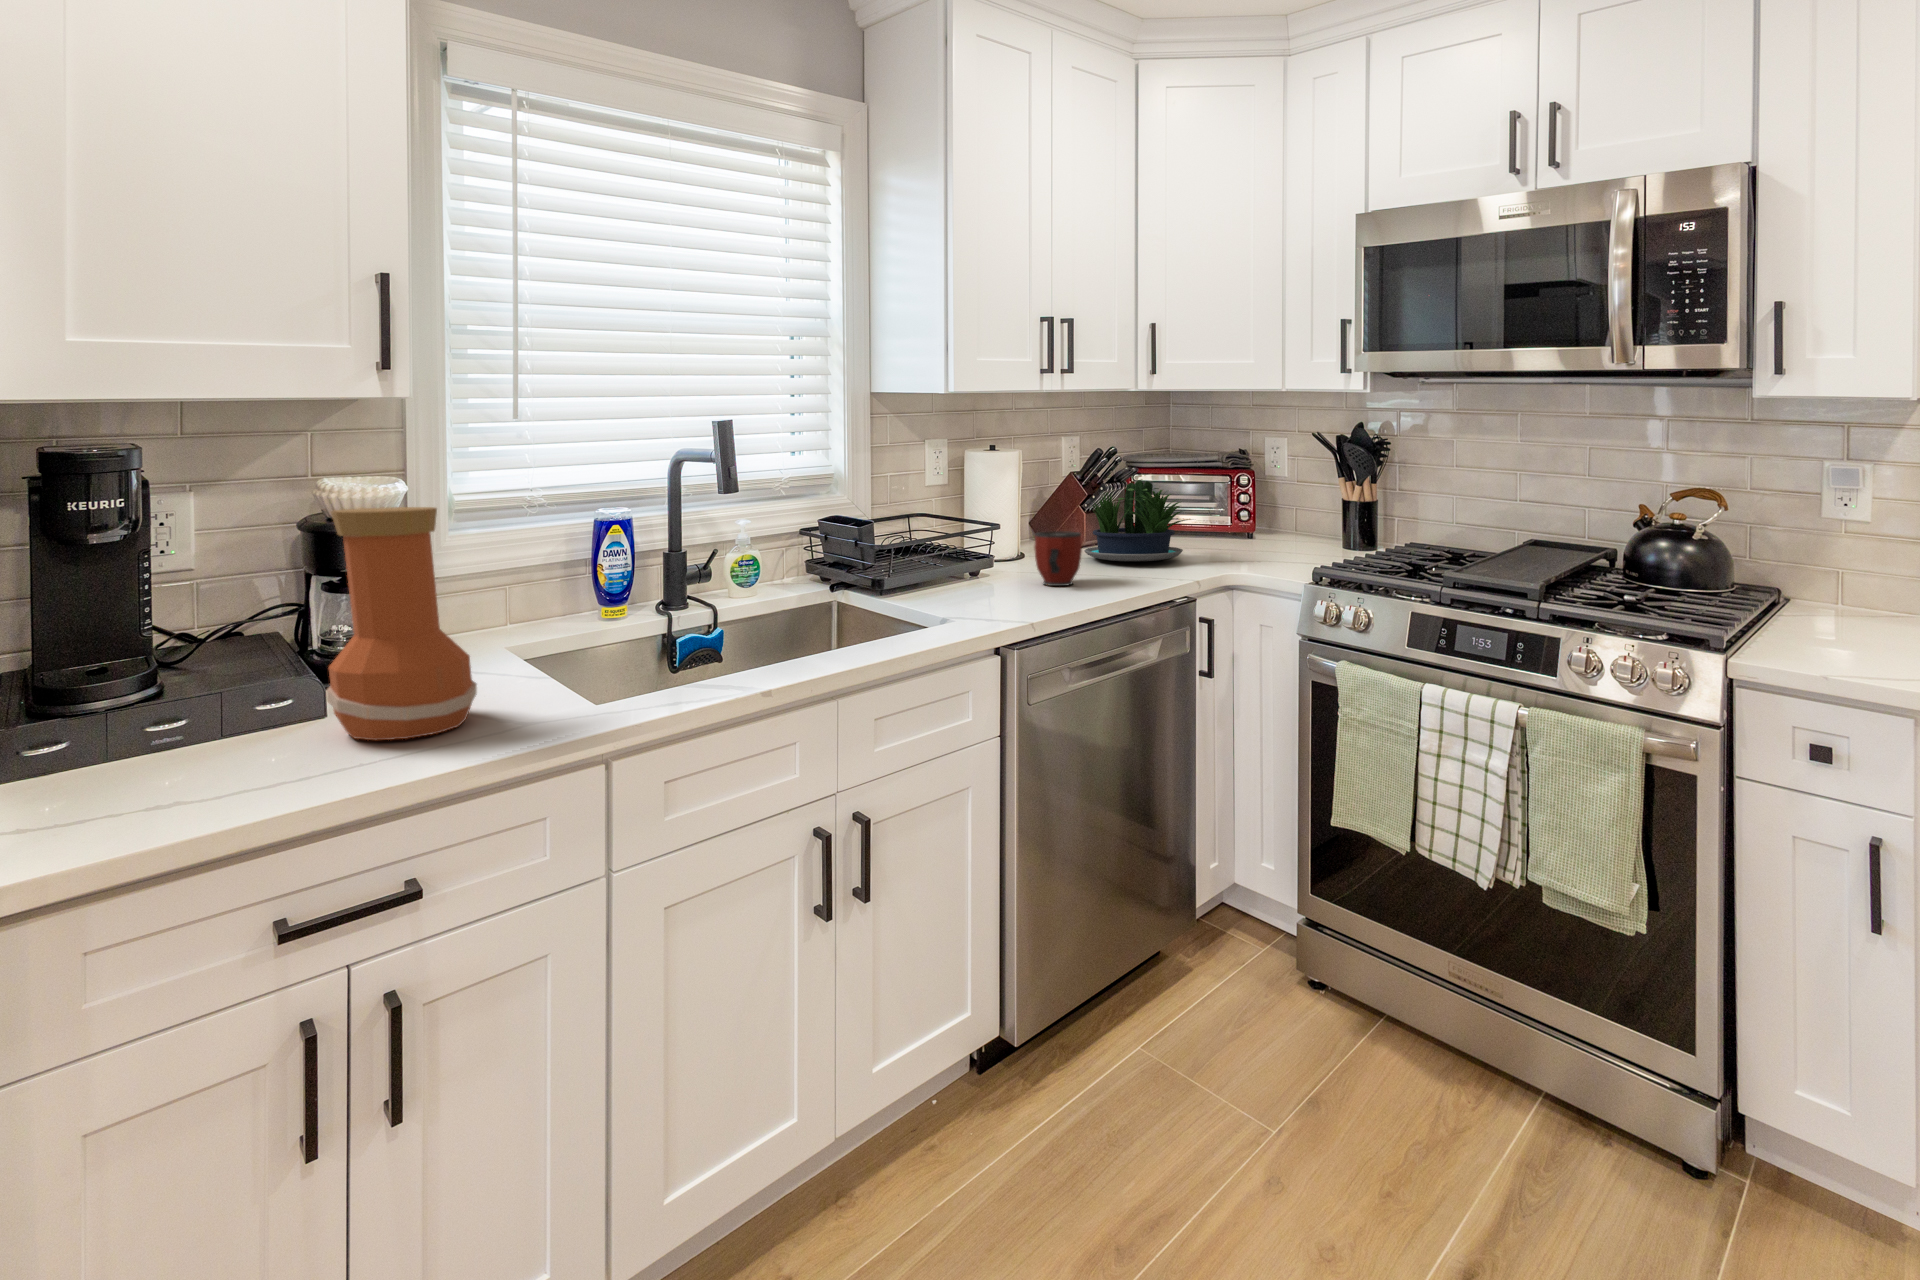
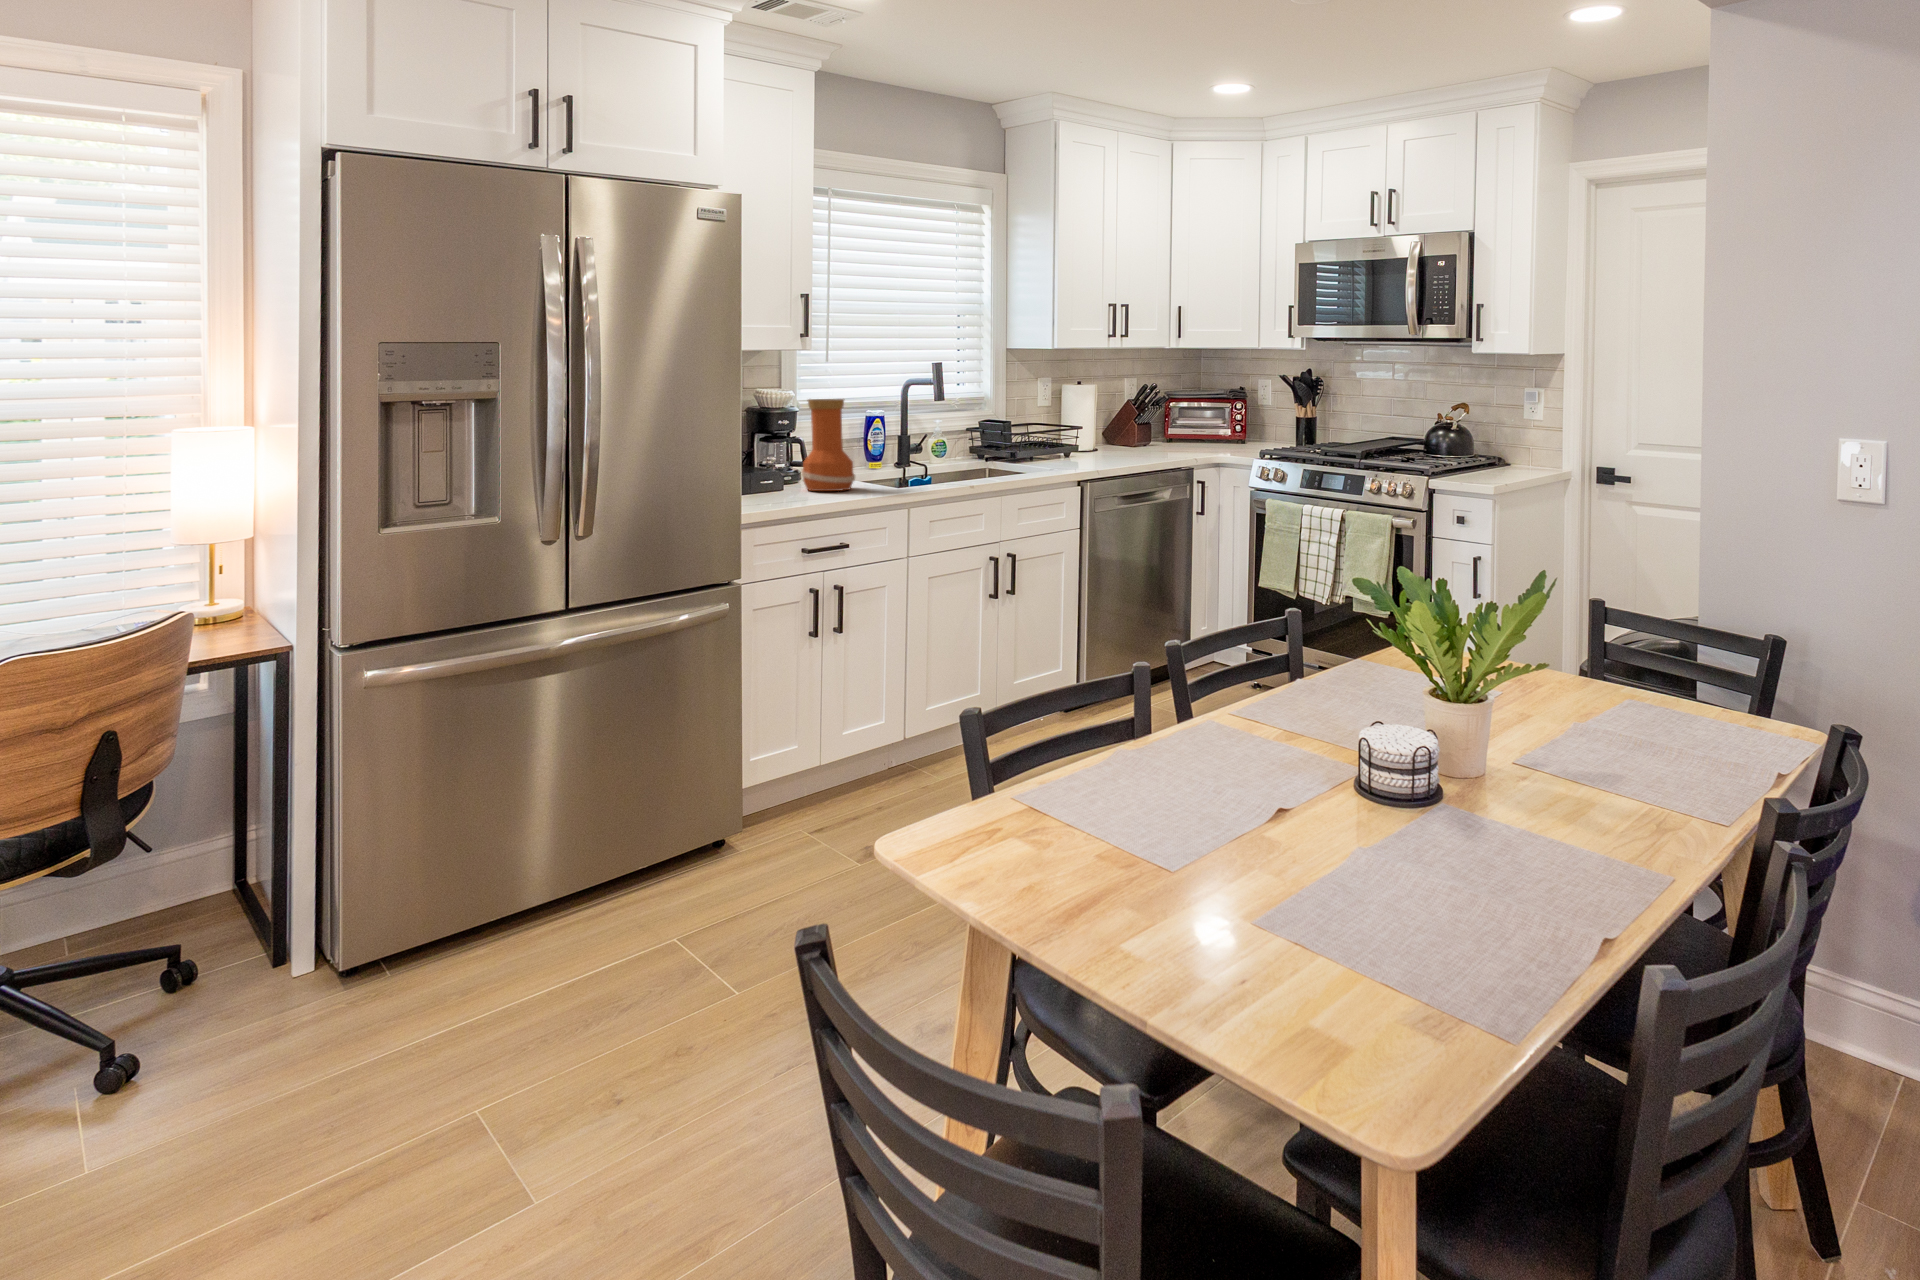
potted plant: present [1084,480,1185,561] -> none [1133,402,1202,450]
mug: present [1034,531,1082,586] -> none [1100,429,1127,459]

